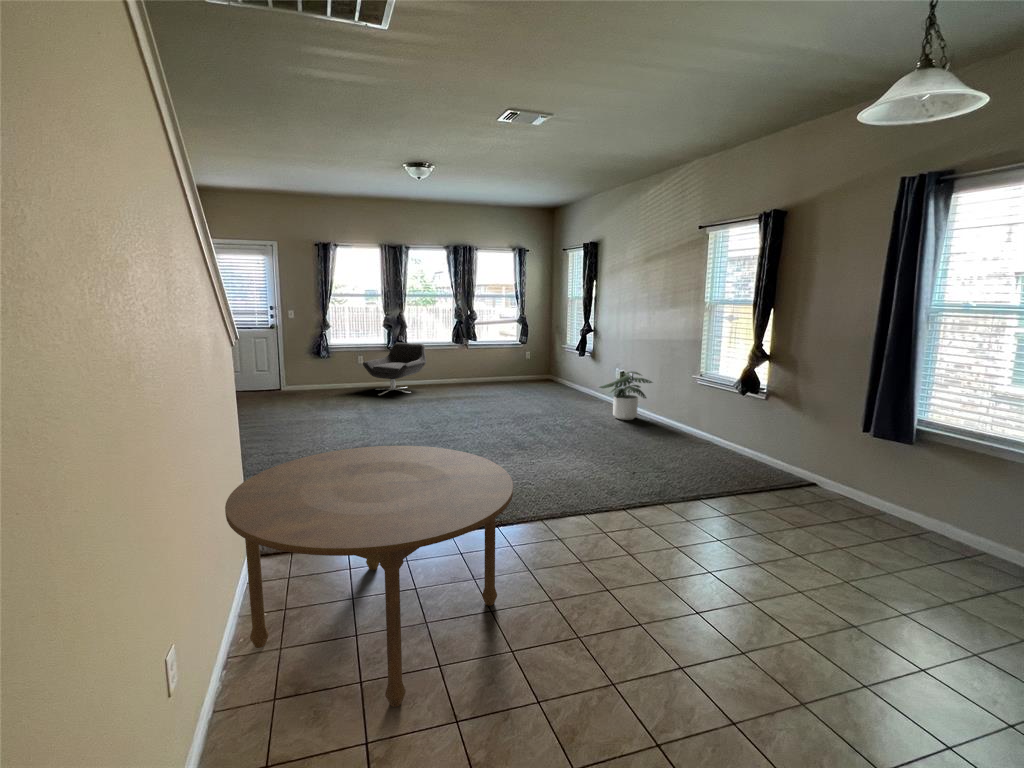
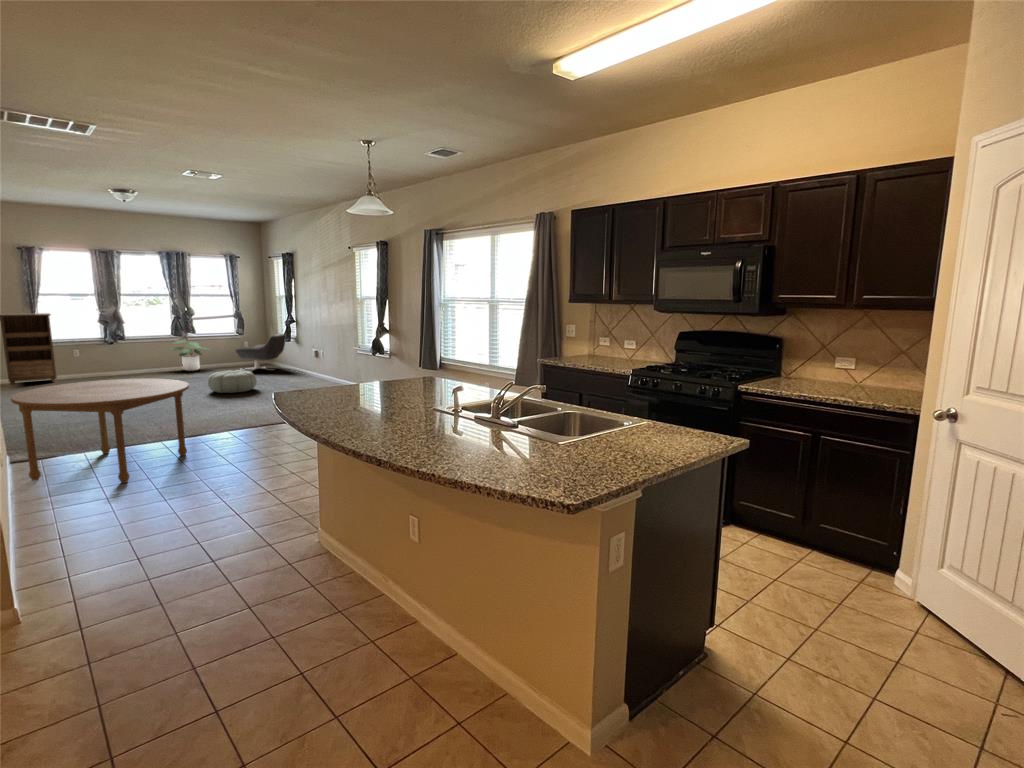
bookshelf: none [293,316,341,394] -> present [0,313,57,385]
lounge chair: present [363,342,426,395] -> present [236,334,286,371]
potted plant: present [600,371,652,420] -> present [171,341,210,371]
pouf: none [496,398,555,430] -> present [208,370,257,393]

